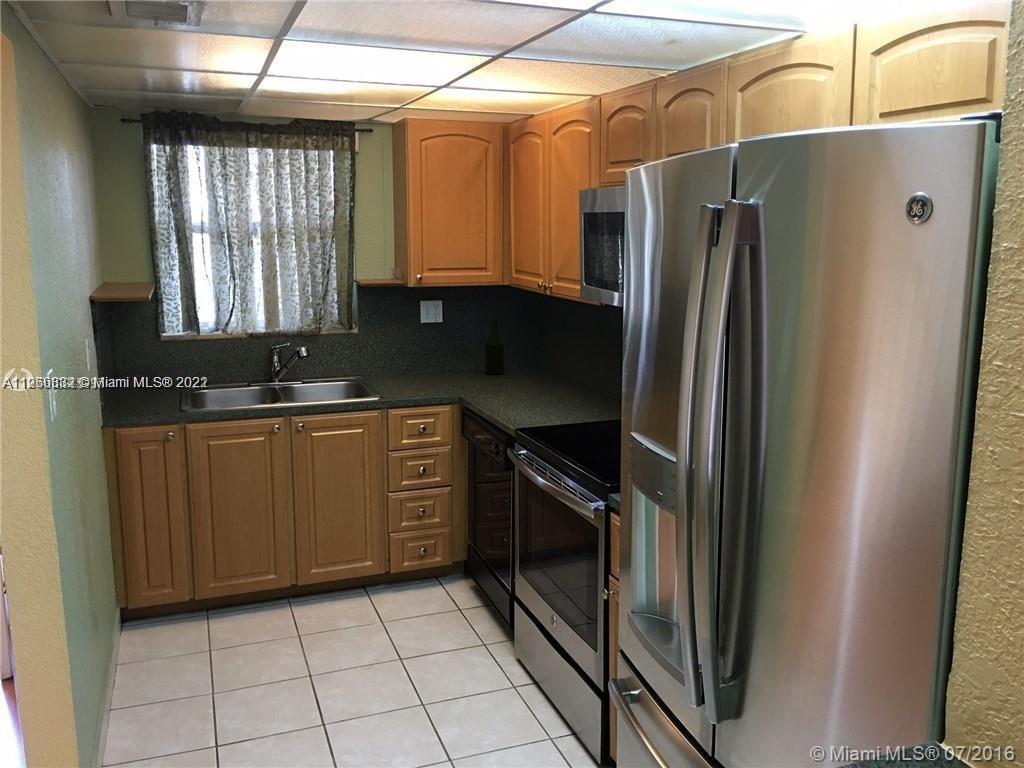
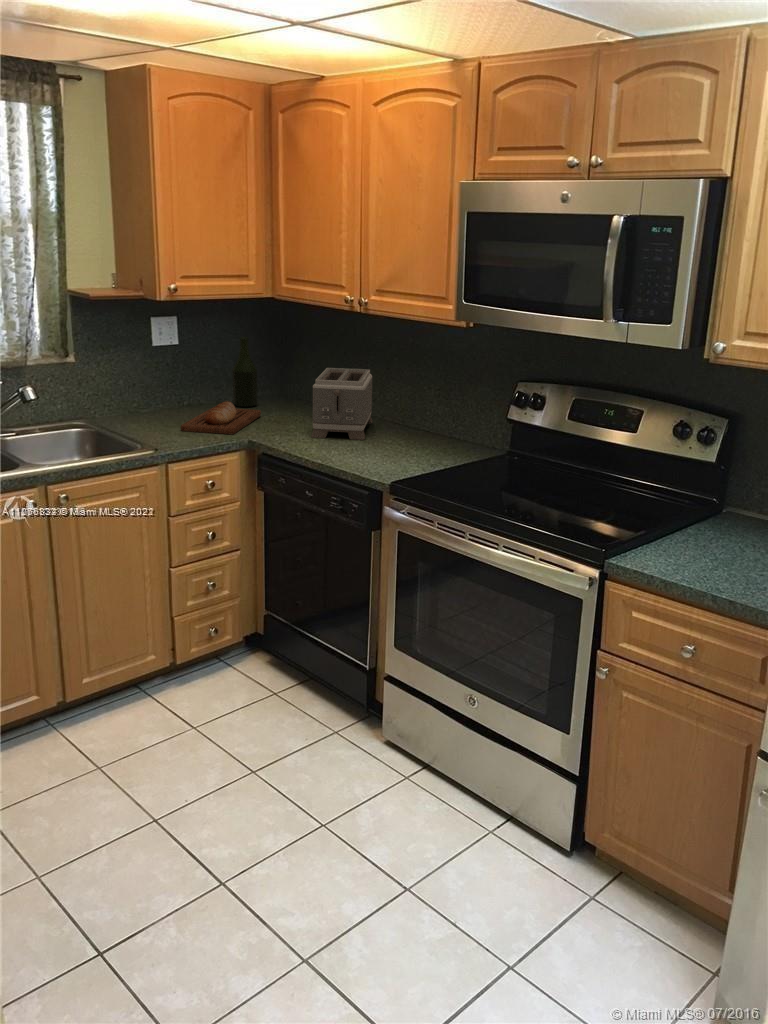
toaster: none [508,343,578,401] -> present [311,368,373,440]
bread loaf: none [417,367,494,392] -> present [180,401,261,434]

